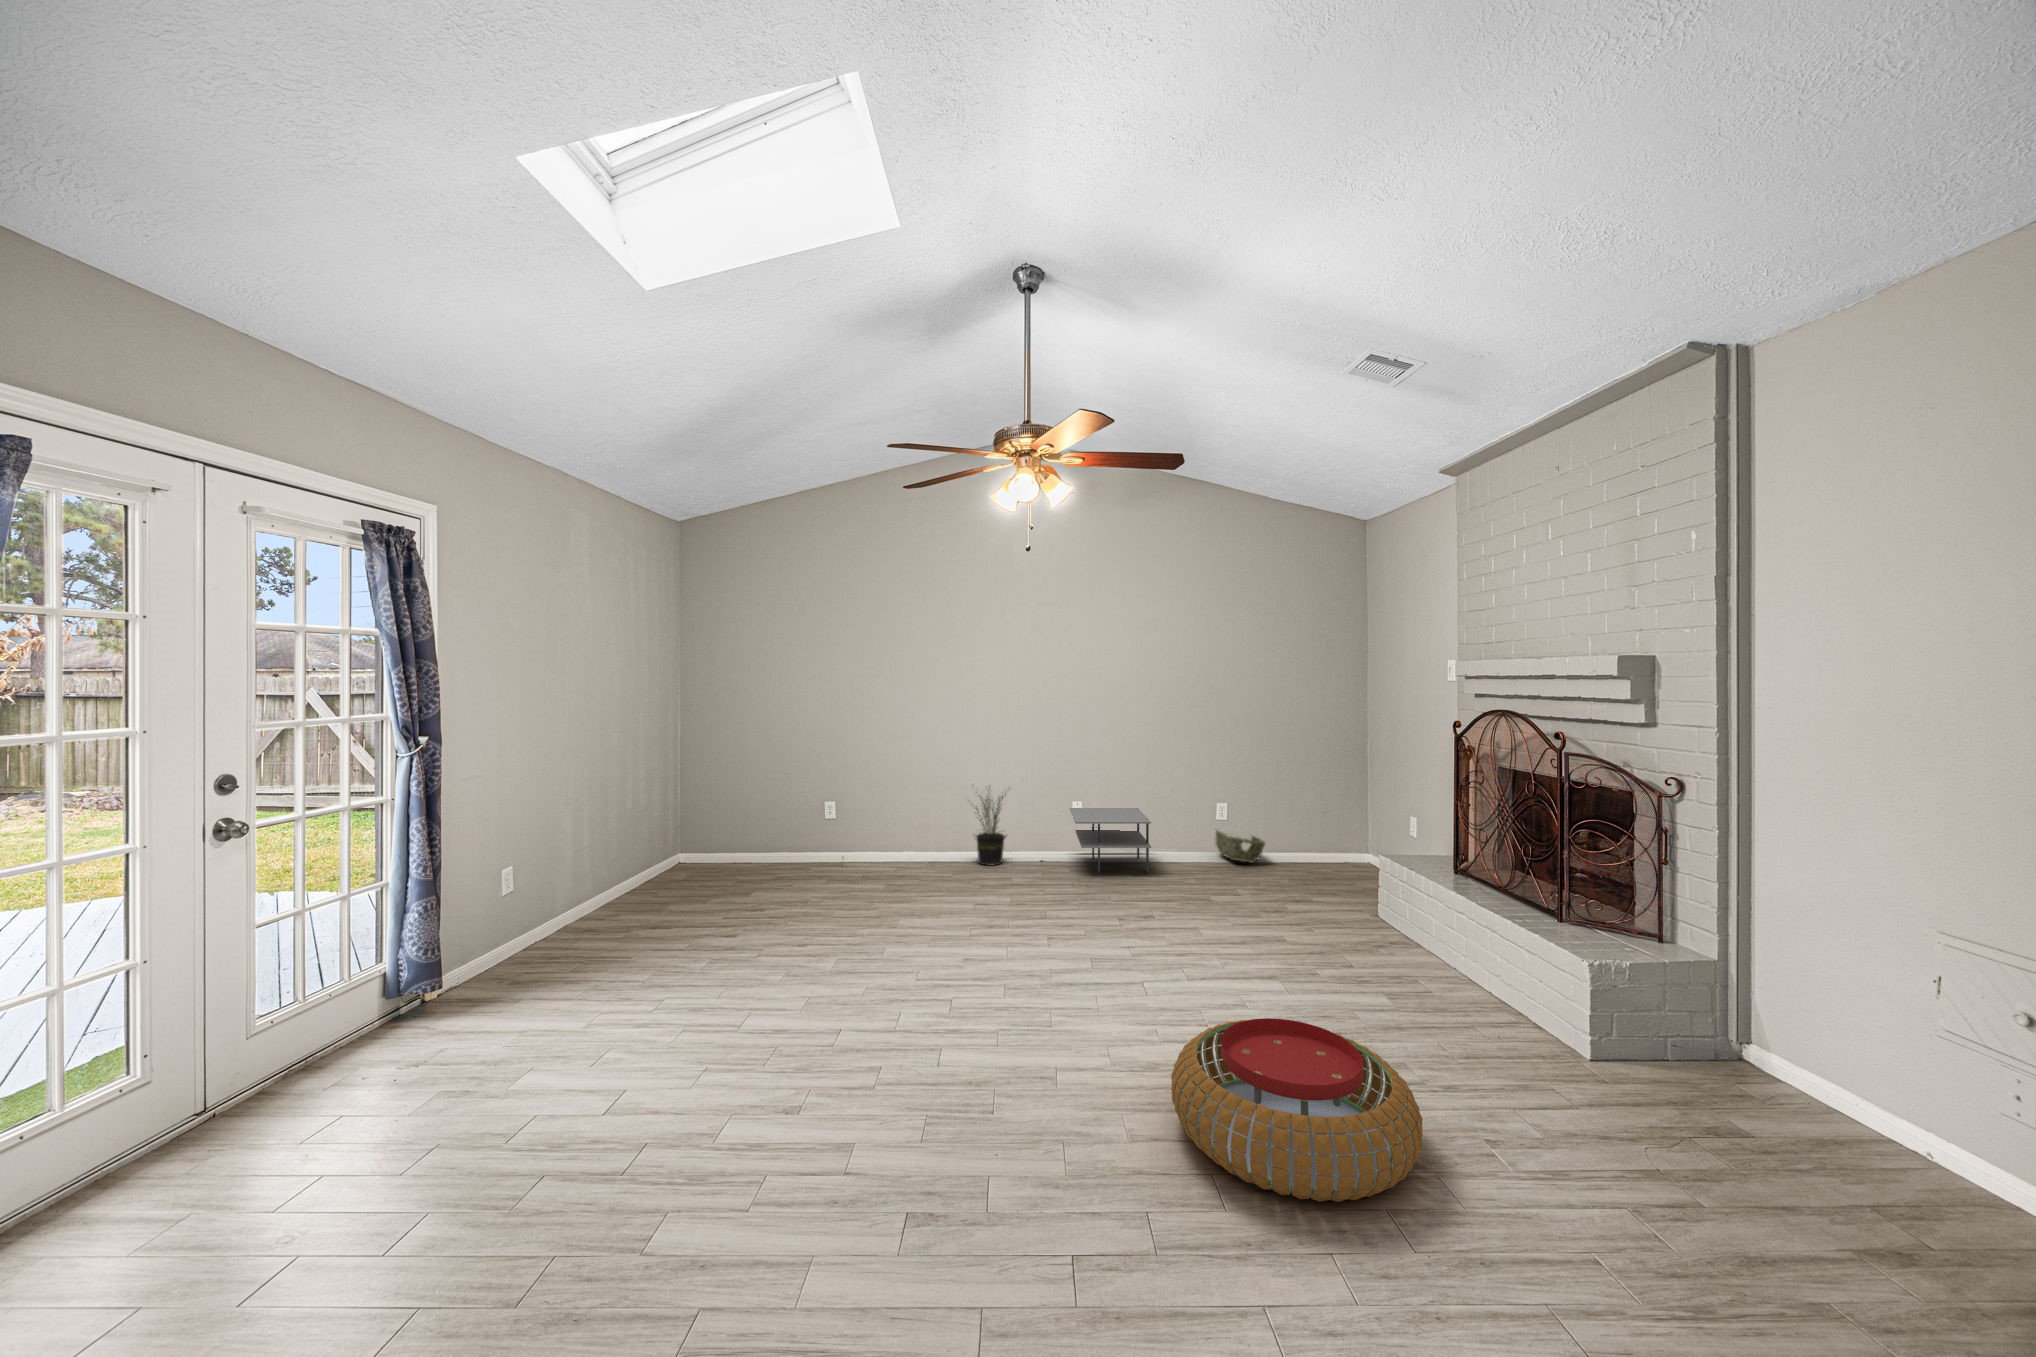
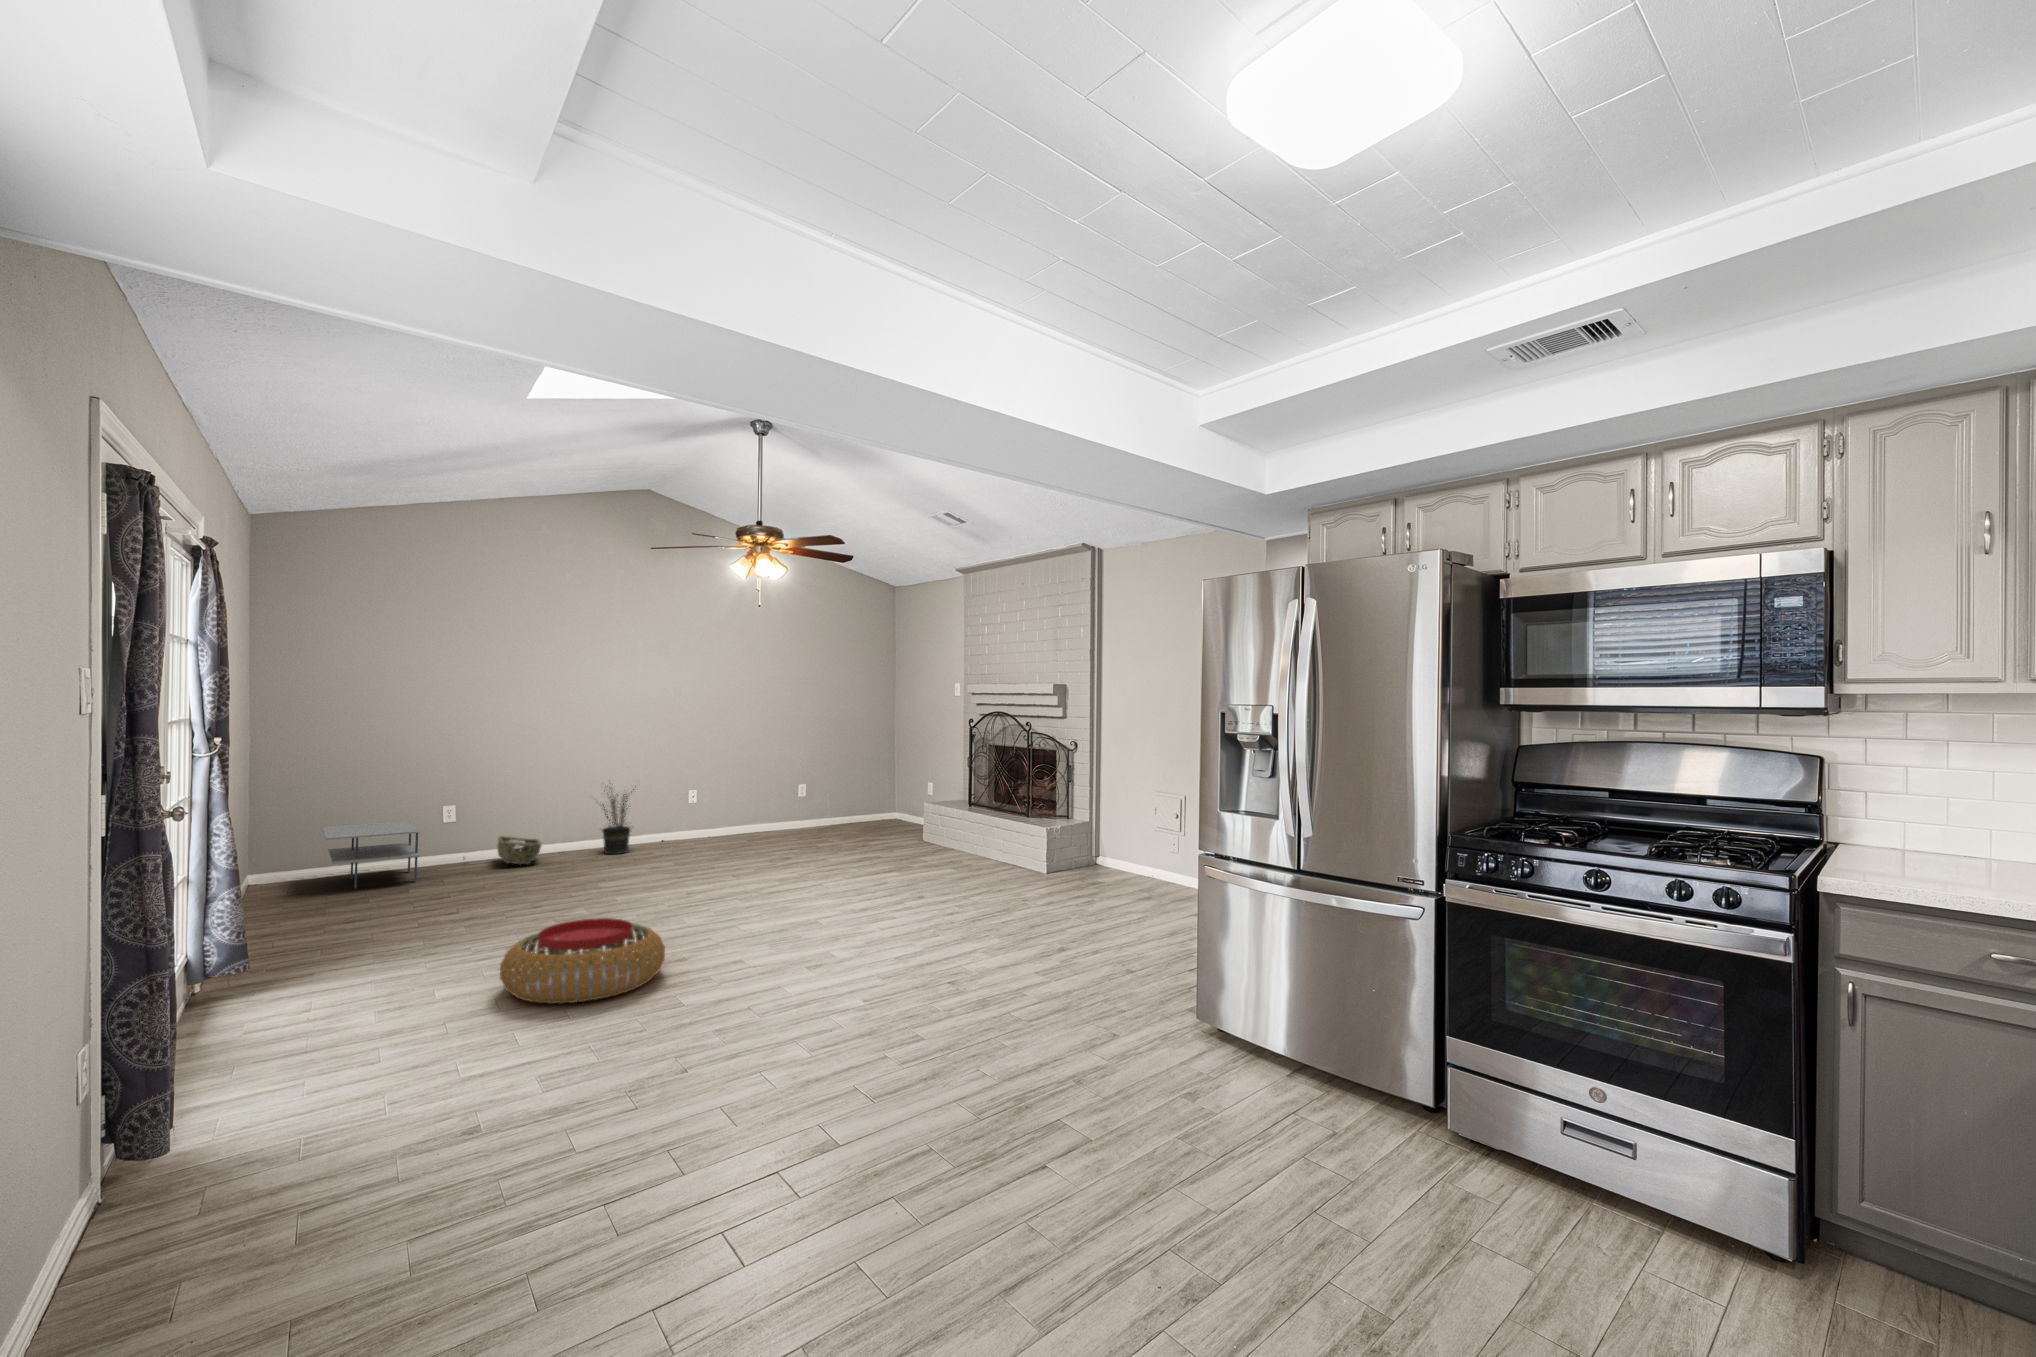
side table: present [1070,808,1151,873] -> present [322,821,420,889]
woven basket: present [1216,830,1265,863] -> present [498,836,542,864]
pouf: present [1171,1018,1423,1202] -> present [500,918,665,1004]

